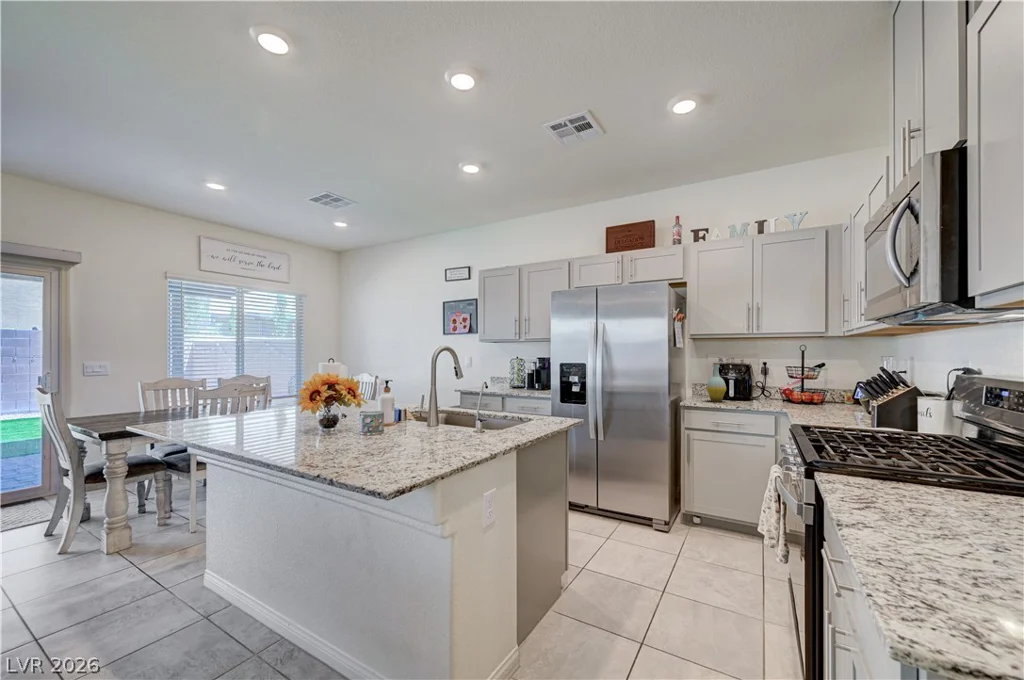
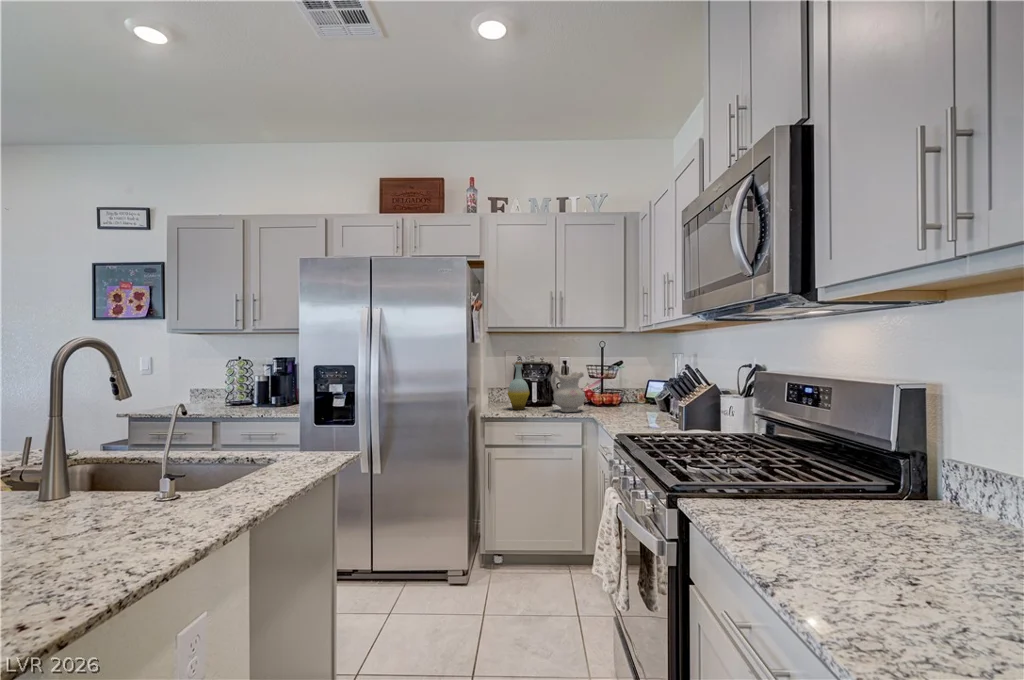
ceramic pitcher: none [743,371,778,406] -> present [551,371,585,412]

